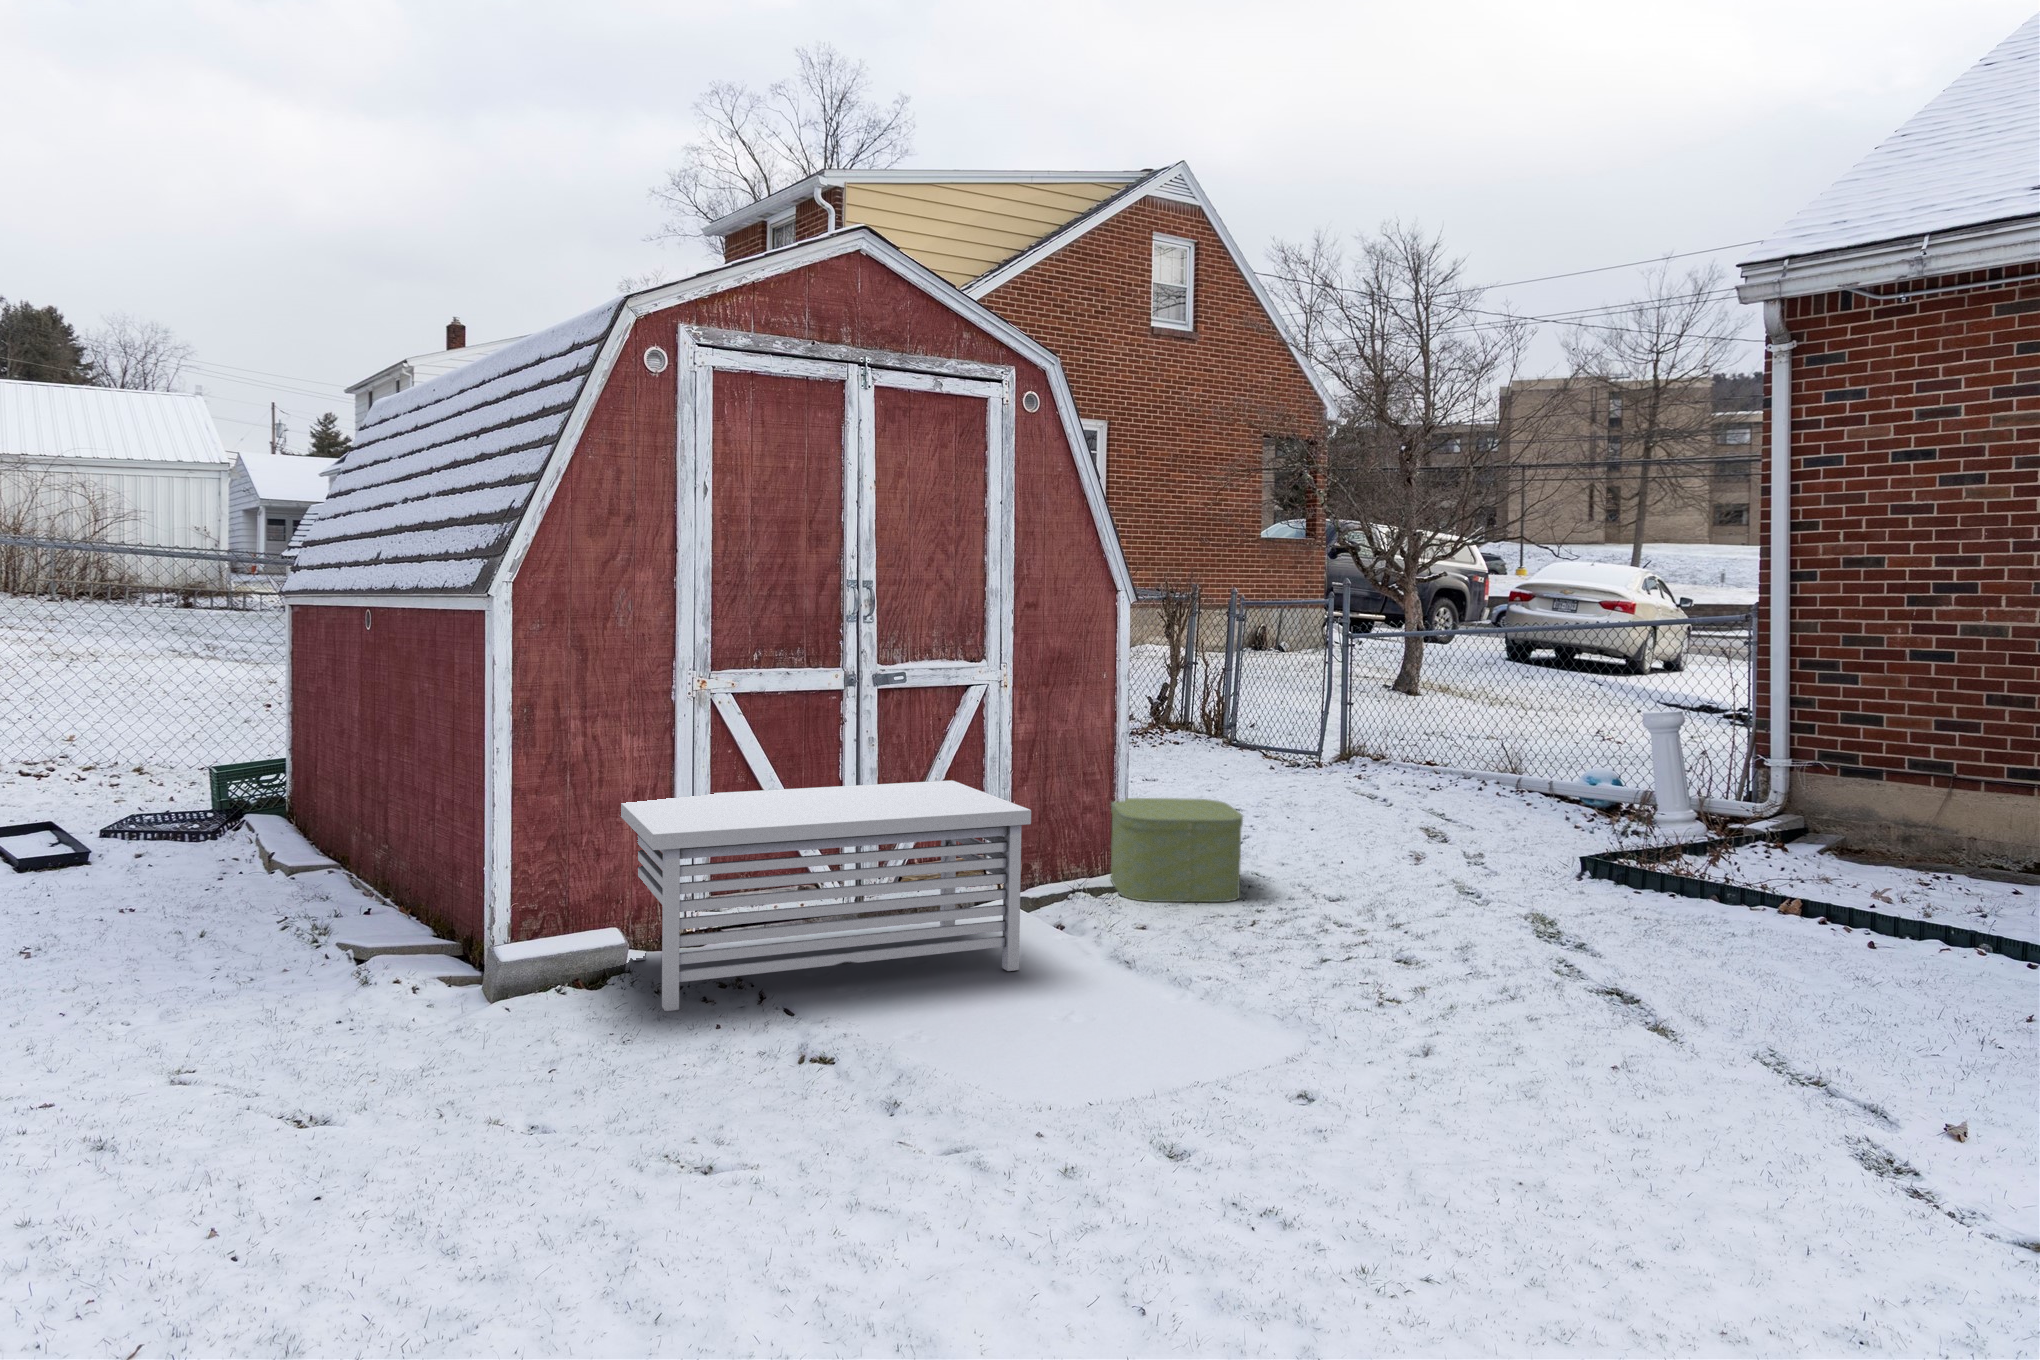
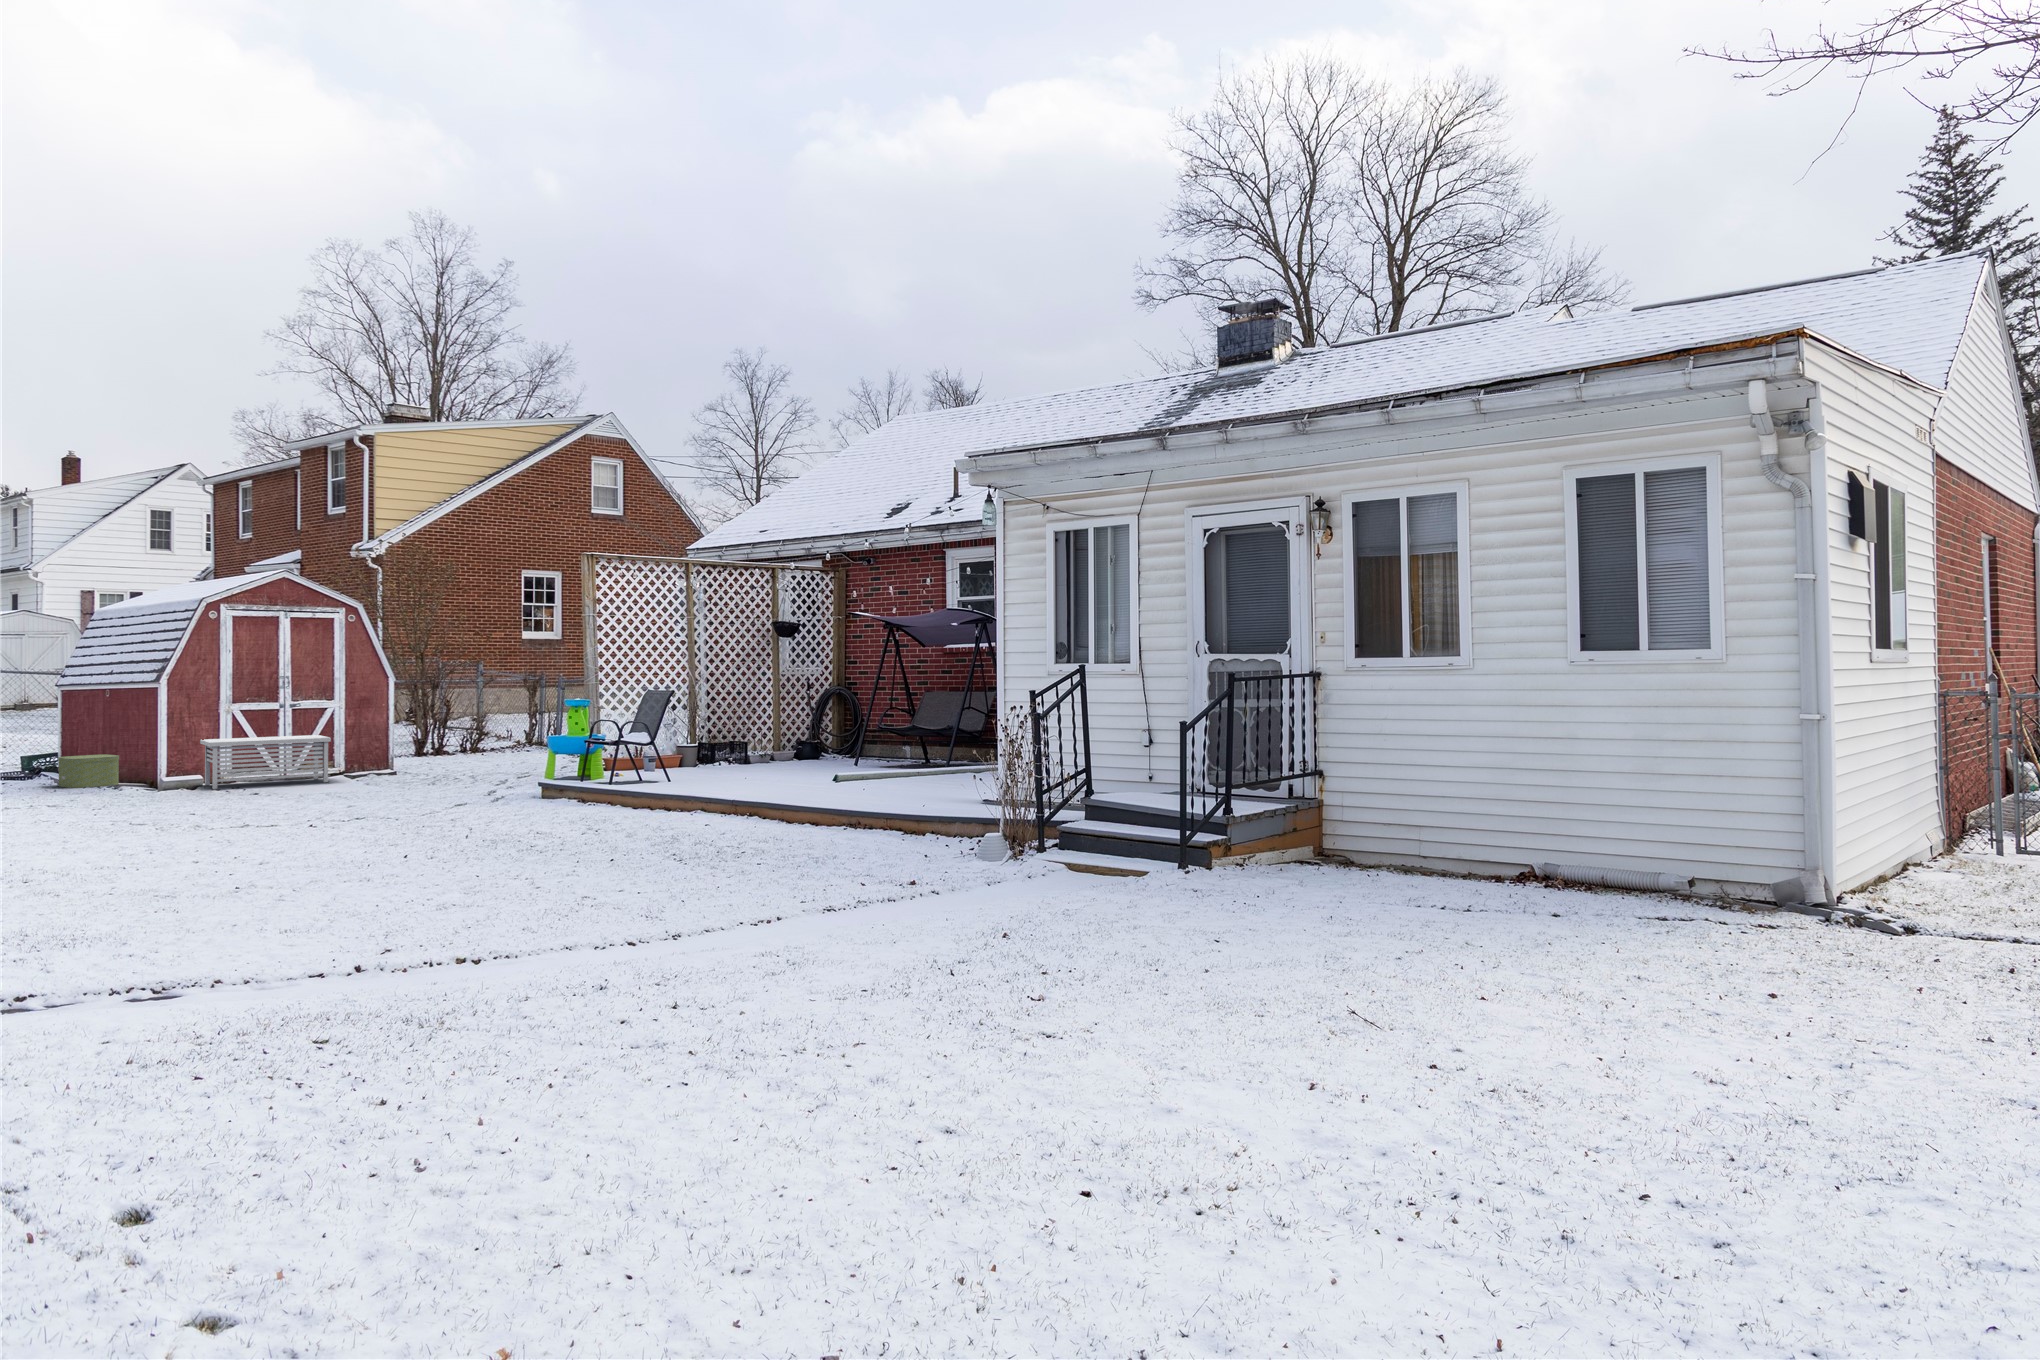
storage box: present [1111,798,1243,902] -> present [58,755,119,788]

